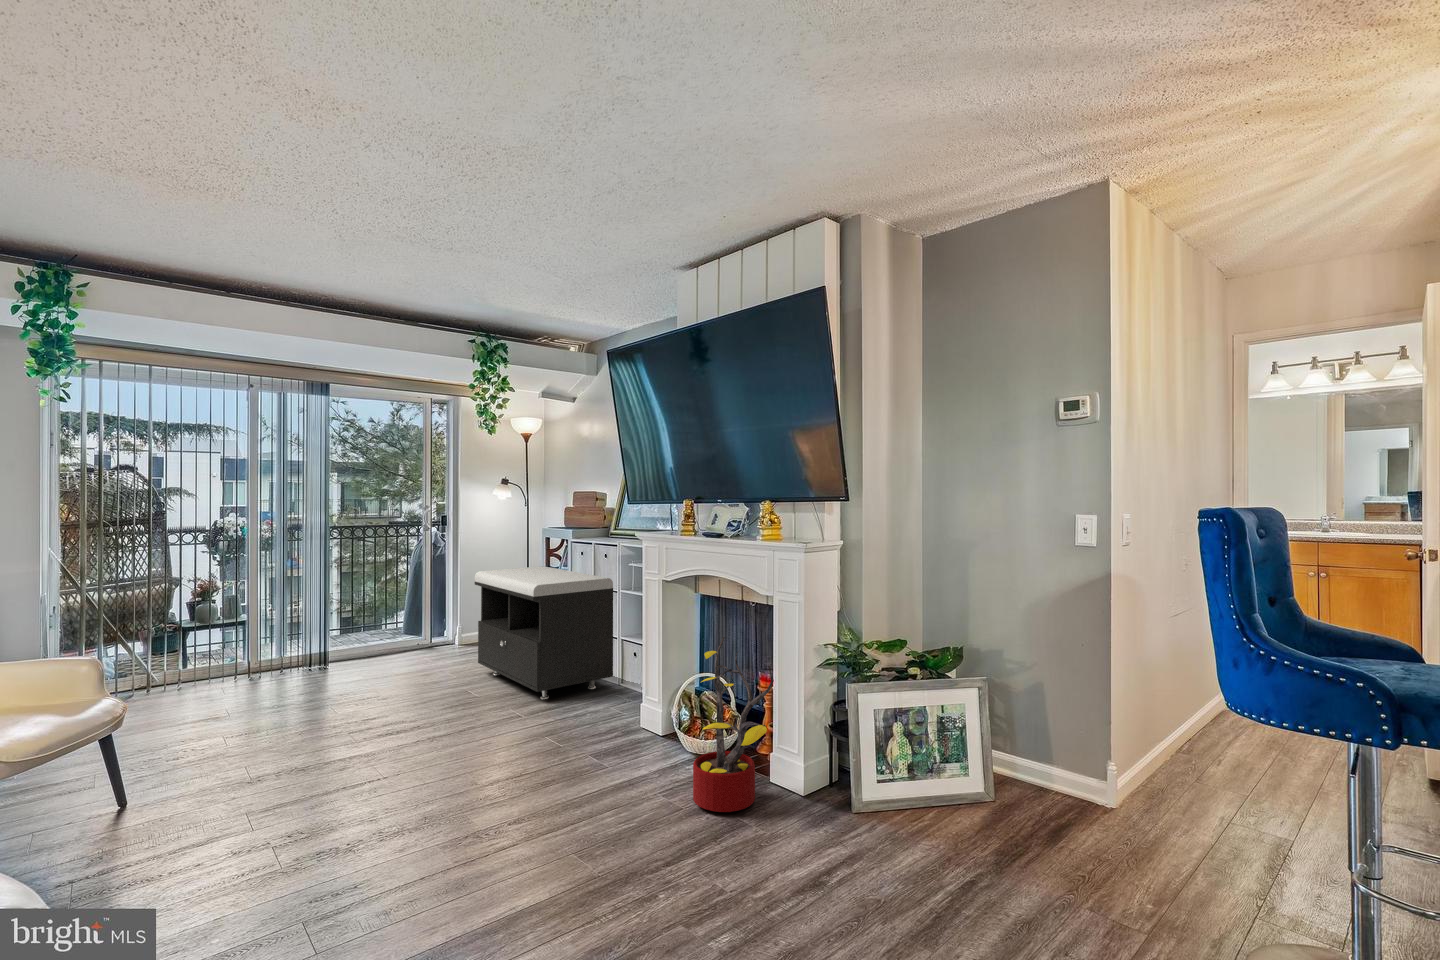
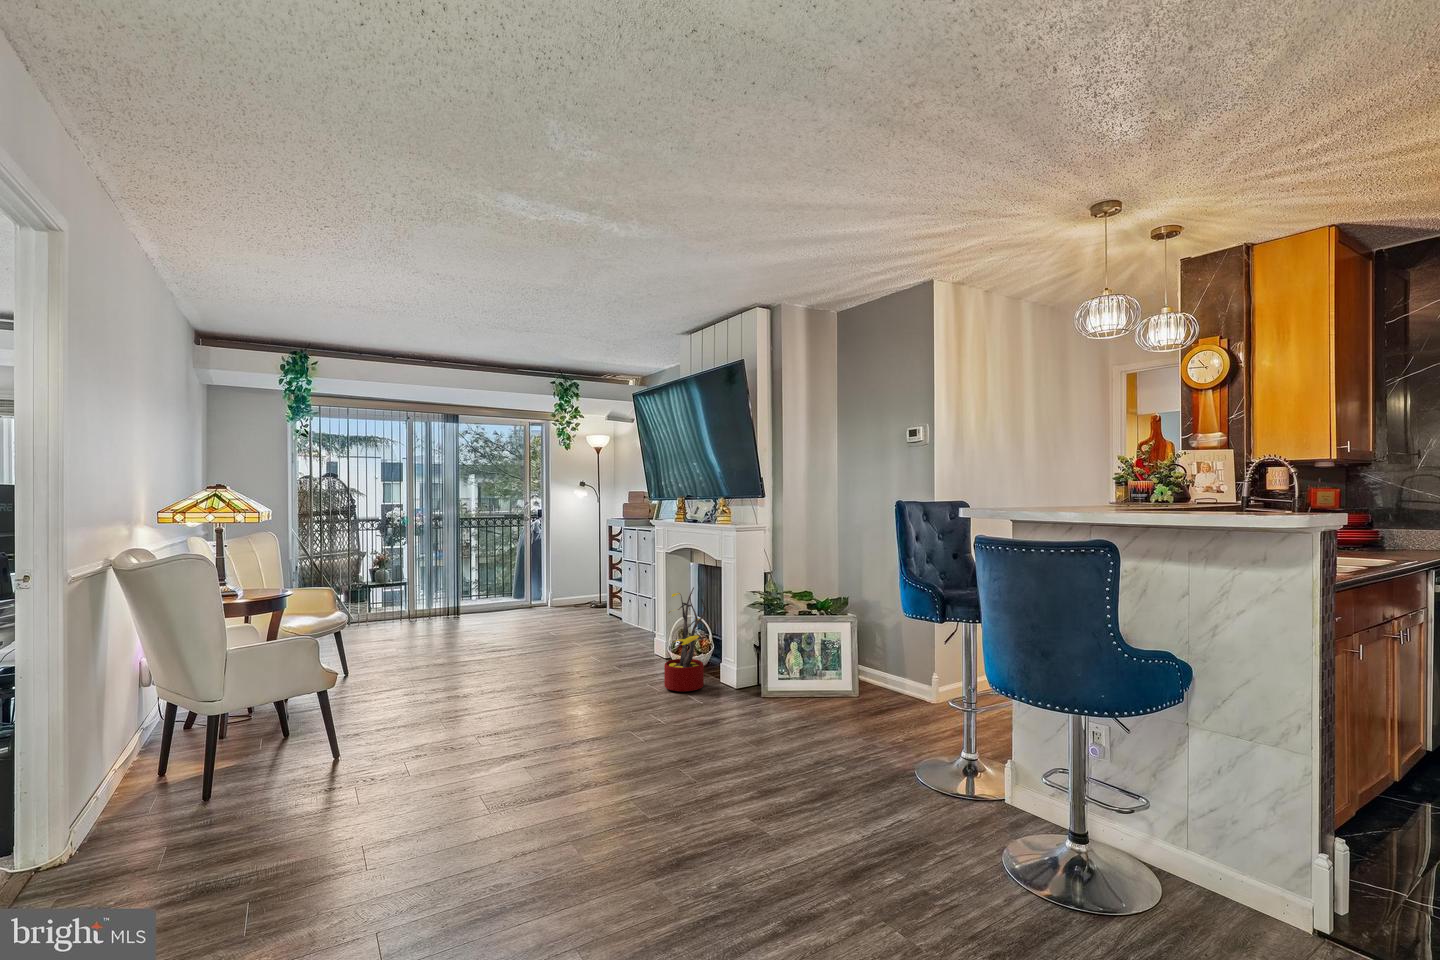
storage bench: present [475,566,613,699] -> none [555,547,648,638]

